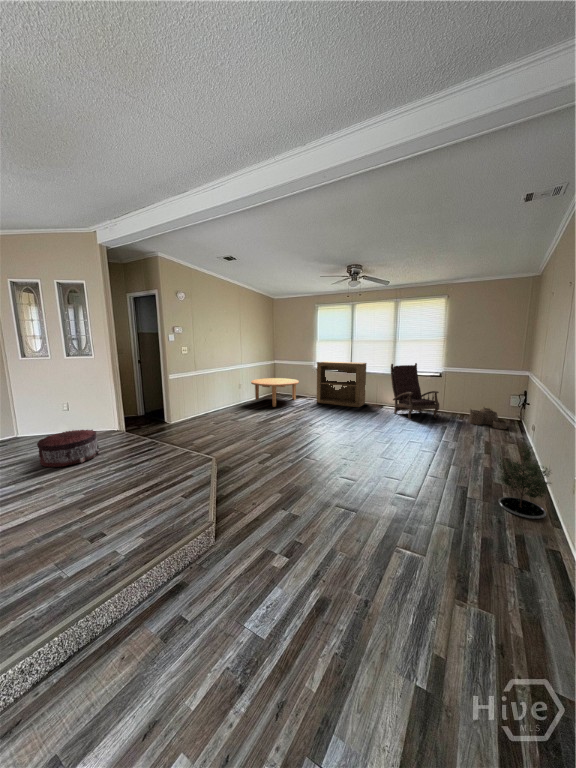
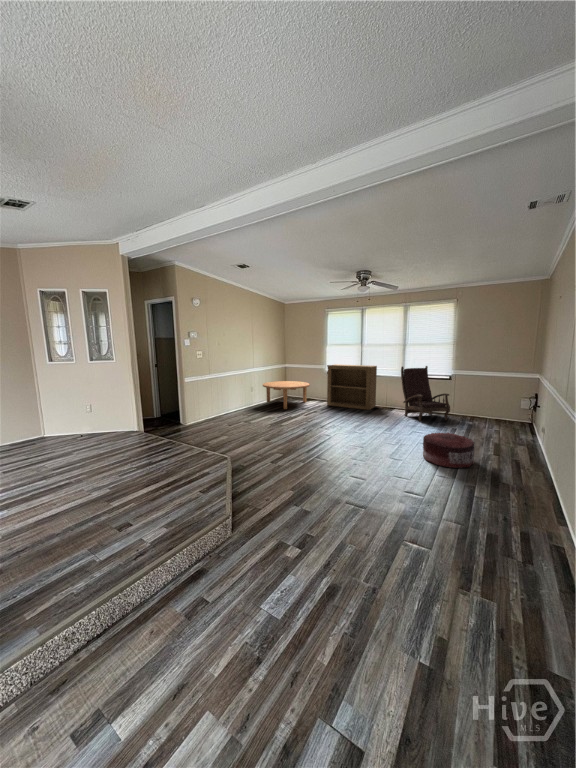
woven basket: present [469,408,507,429] -> none [480,409,520,432]
pouf: present [37,430,99,467] -> present [423,433,474,468]
potted tree: present [499,444,551,519] -> none [503,441,559,518]

